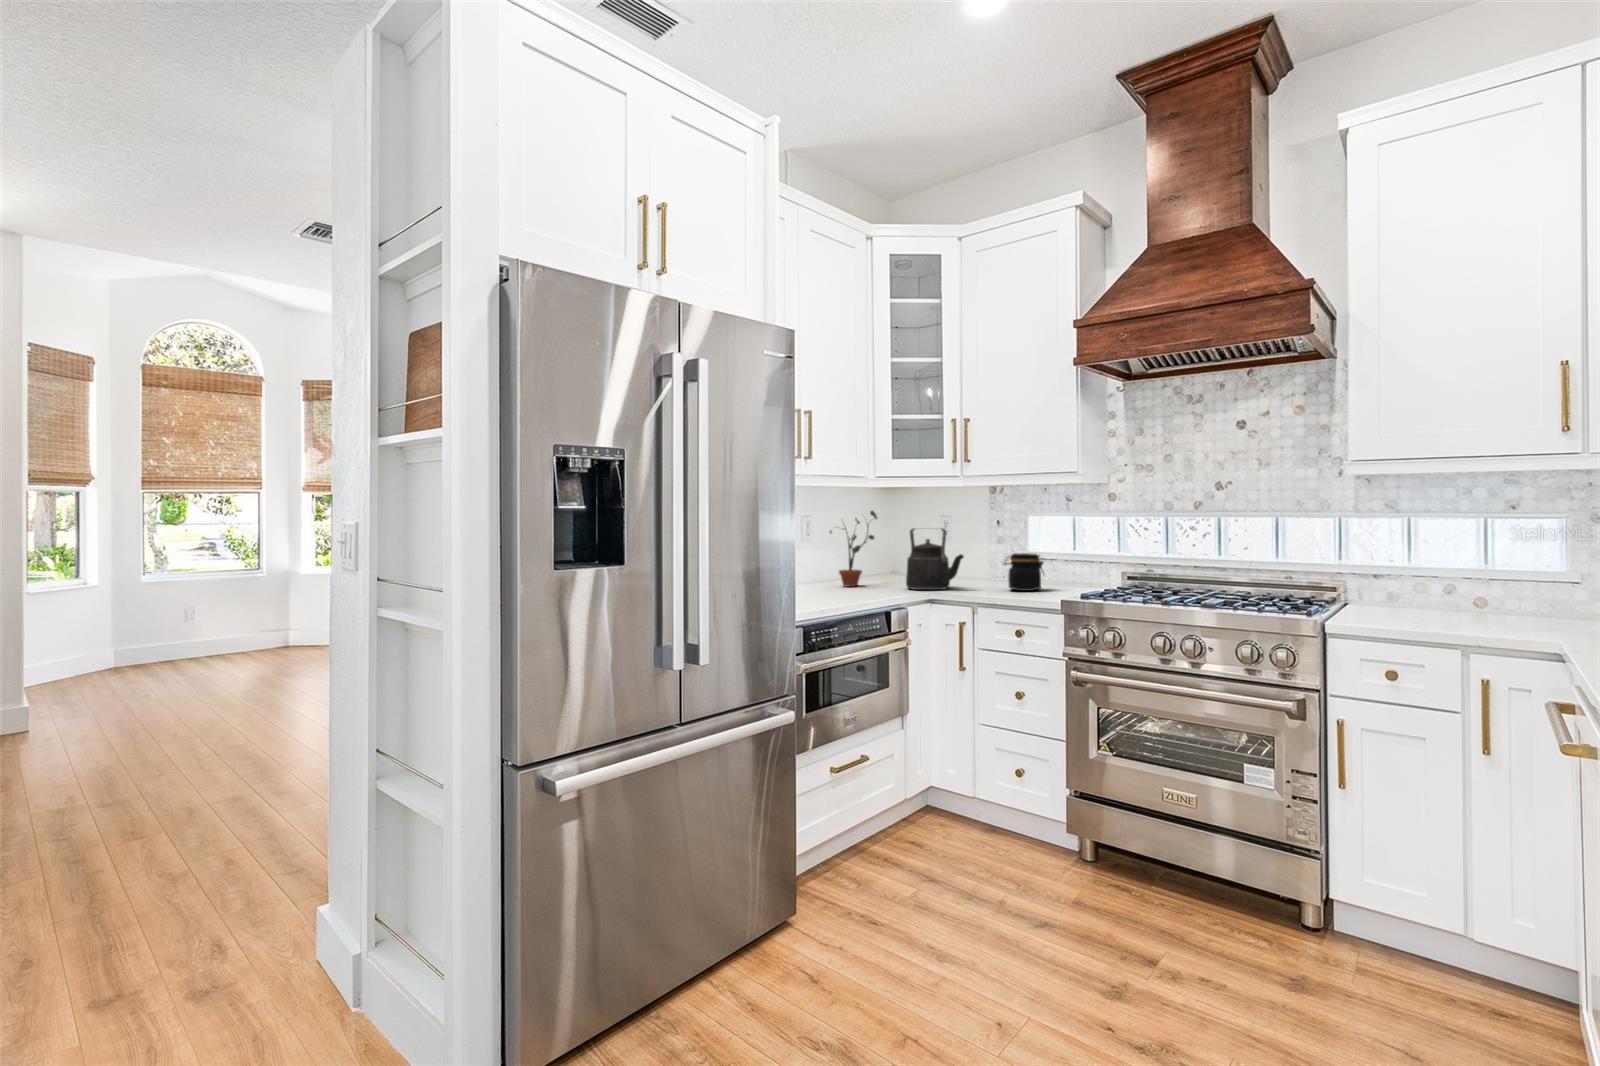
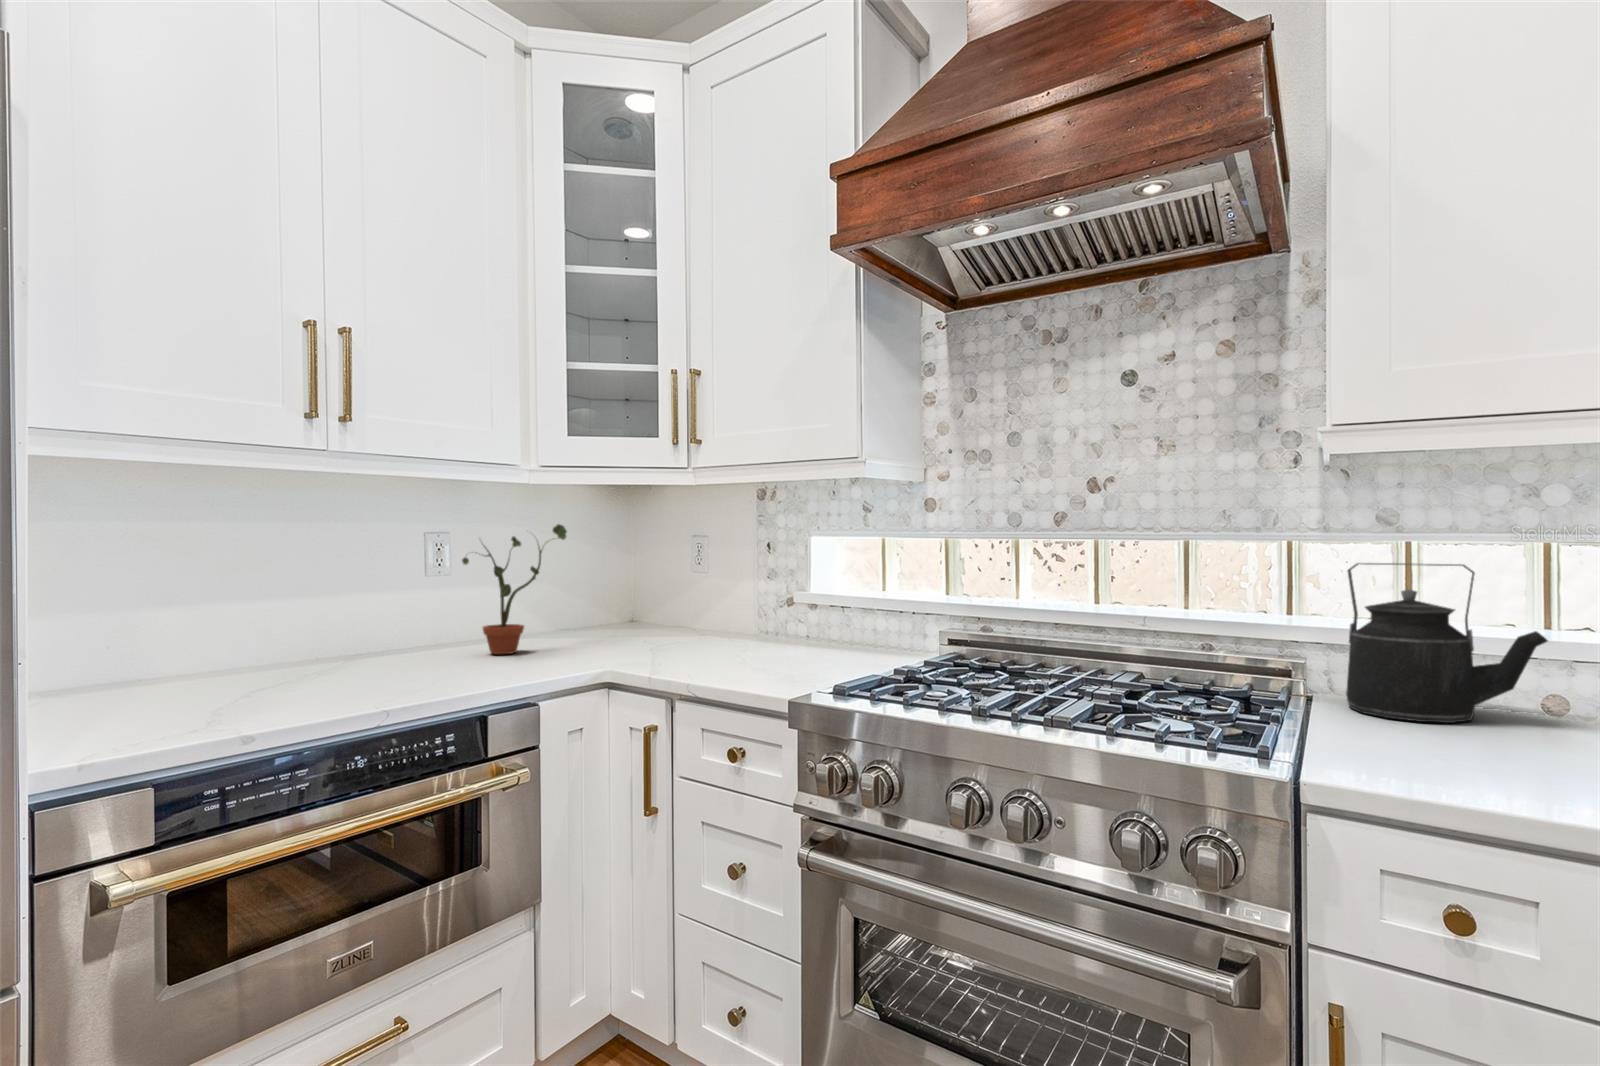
kettle: present [906,528,964,590] -> present [1346,563,1548,723]
jar: present [1004,553,1043,591] -> none [735,600,806,667]

